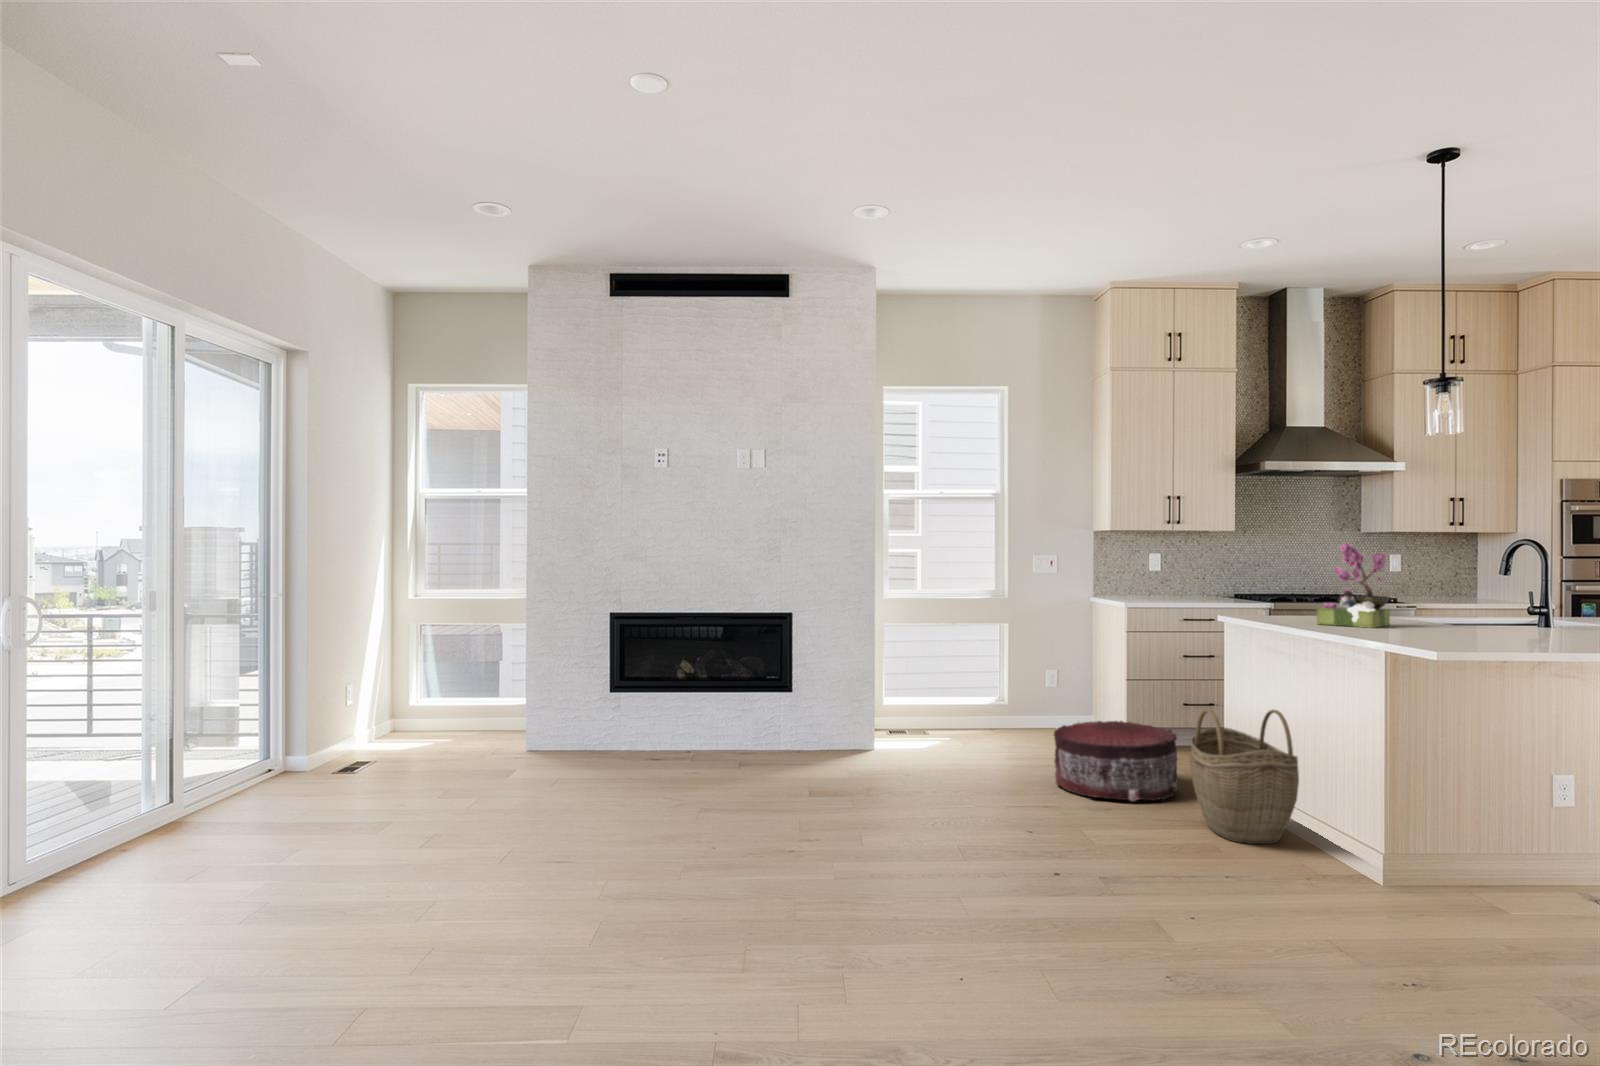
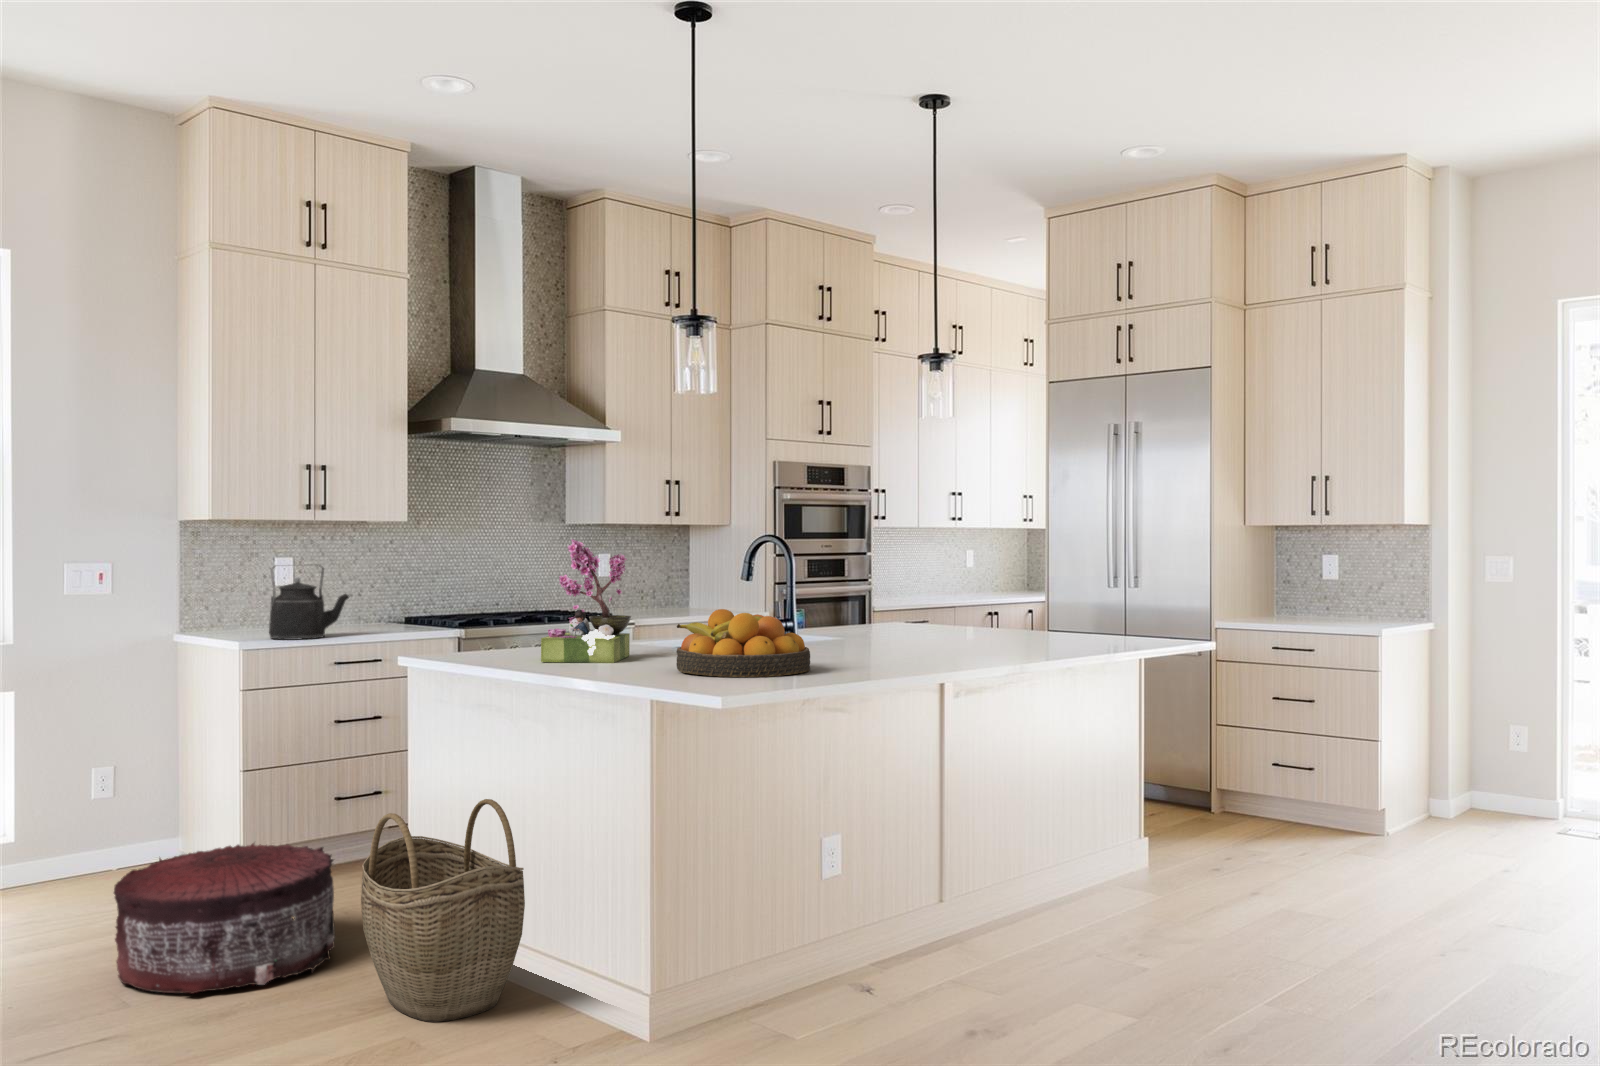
kettle: none [1144,558,1195,604] -> present [269,565,349,640]
fruit bowl: none [1418,593,1541,644] -> present [676,609,810,677]

